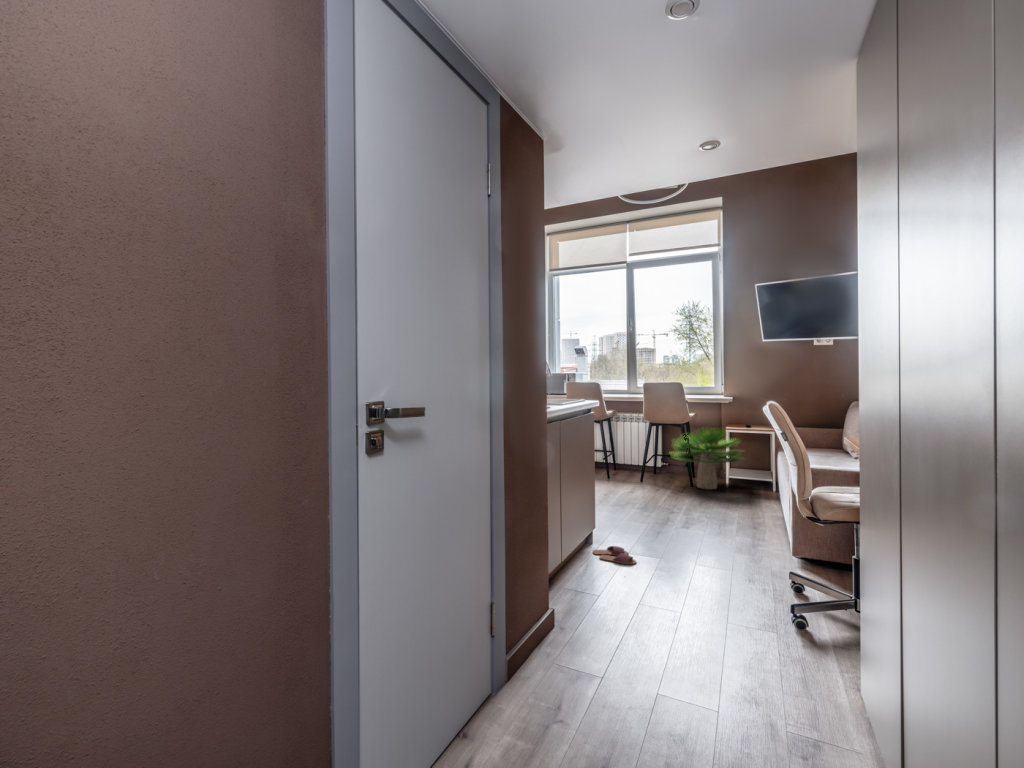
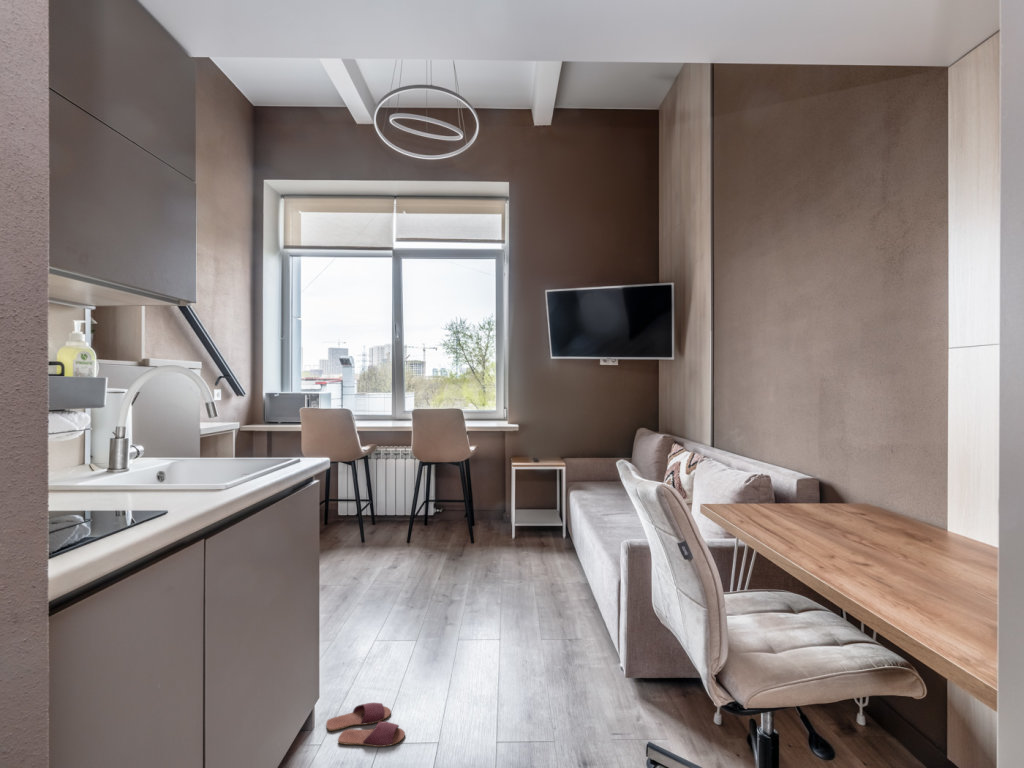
potted plant: present [671,428,743,489] -> none [443,461,537,544]

